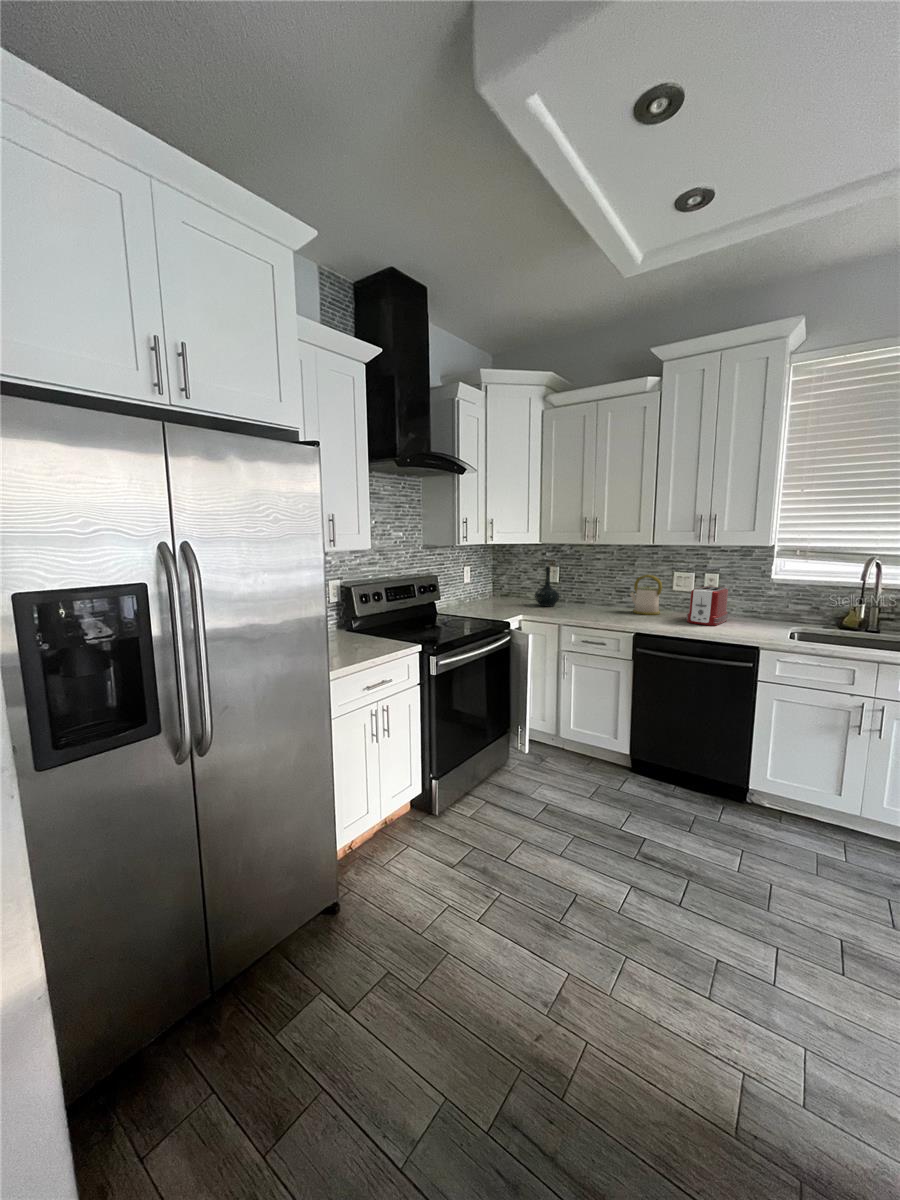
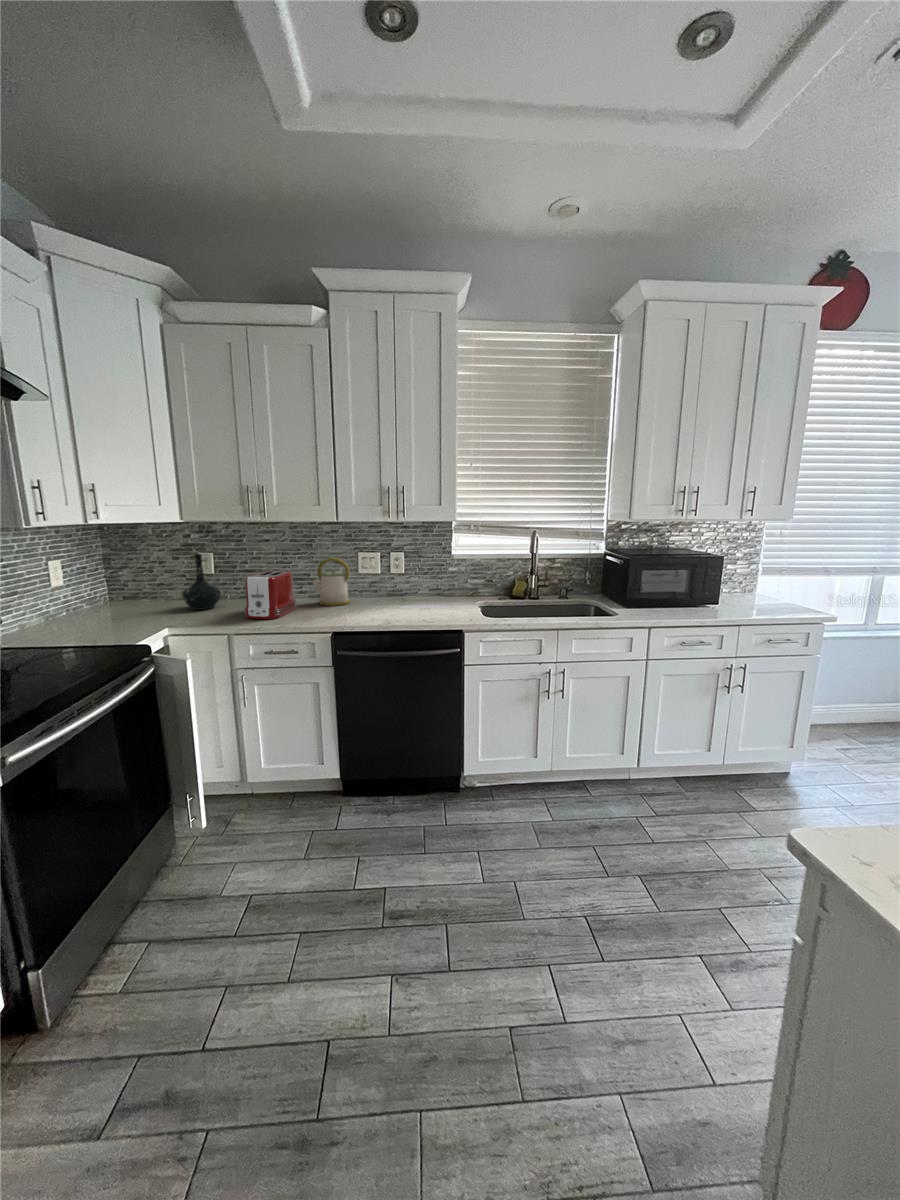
toaster: present [686,586,729,626] -> present [244,571,296,619]

